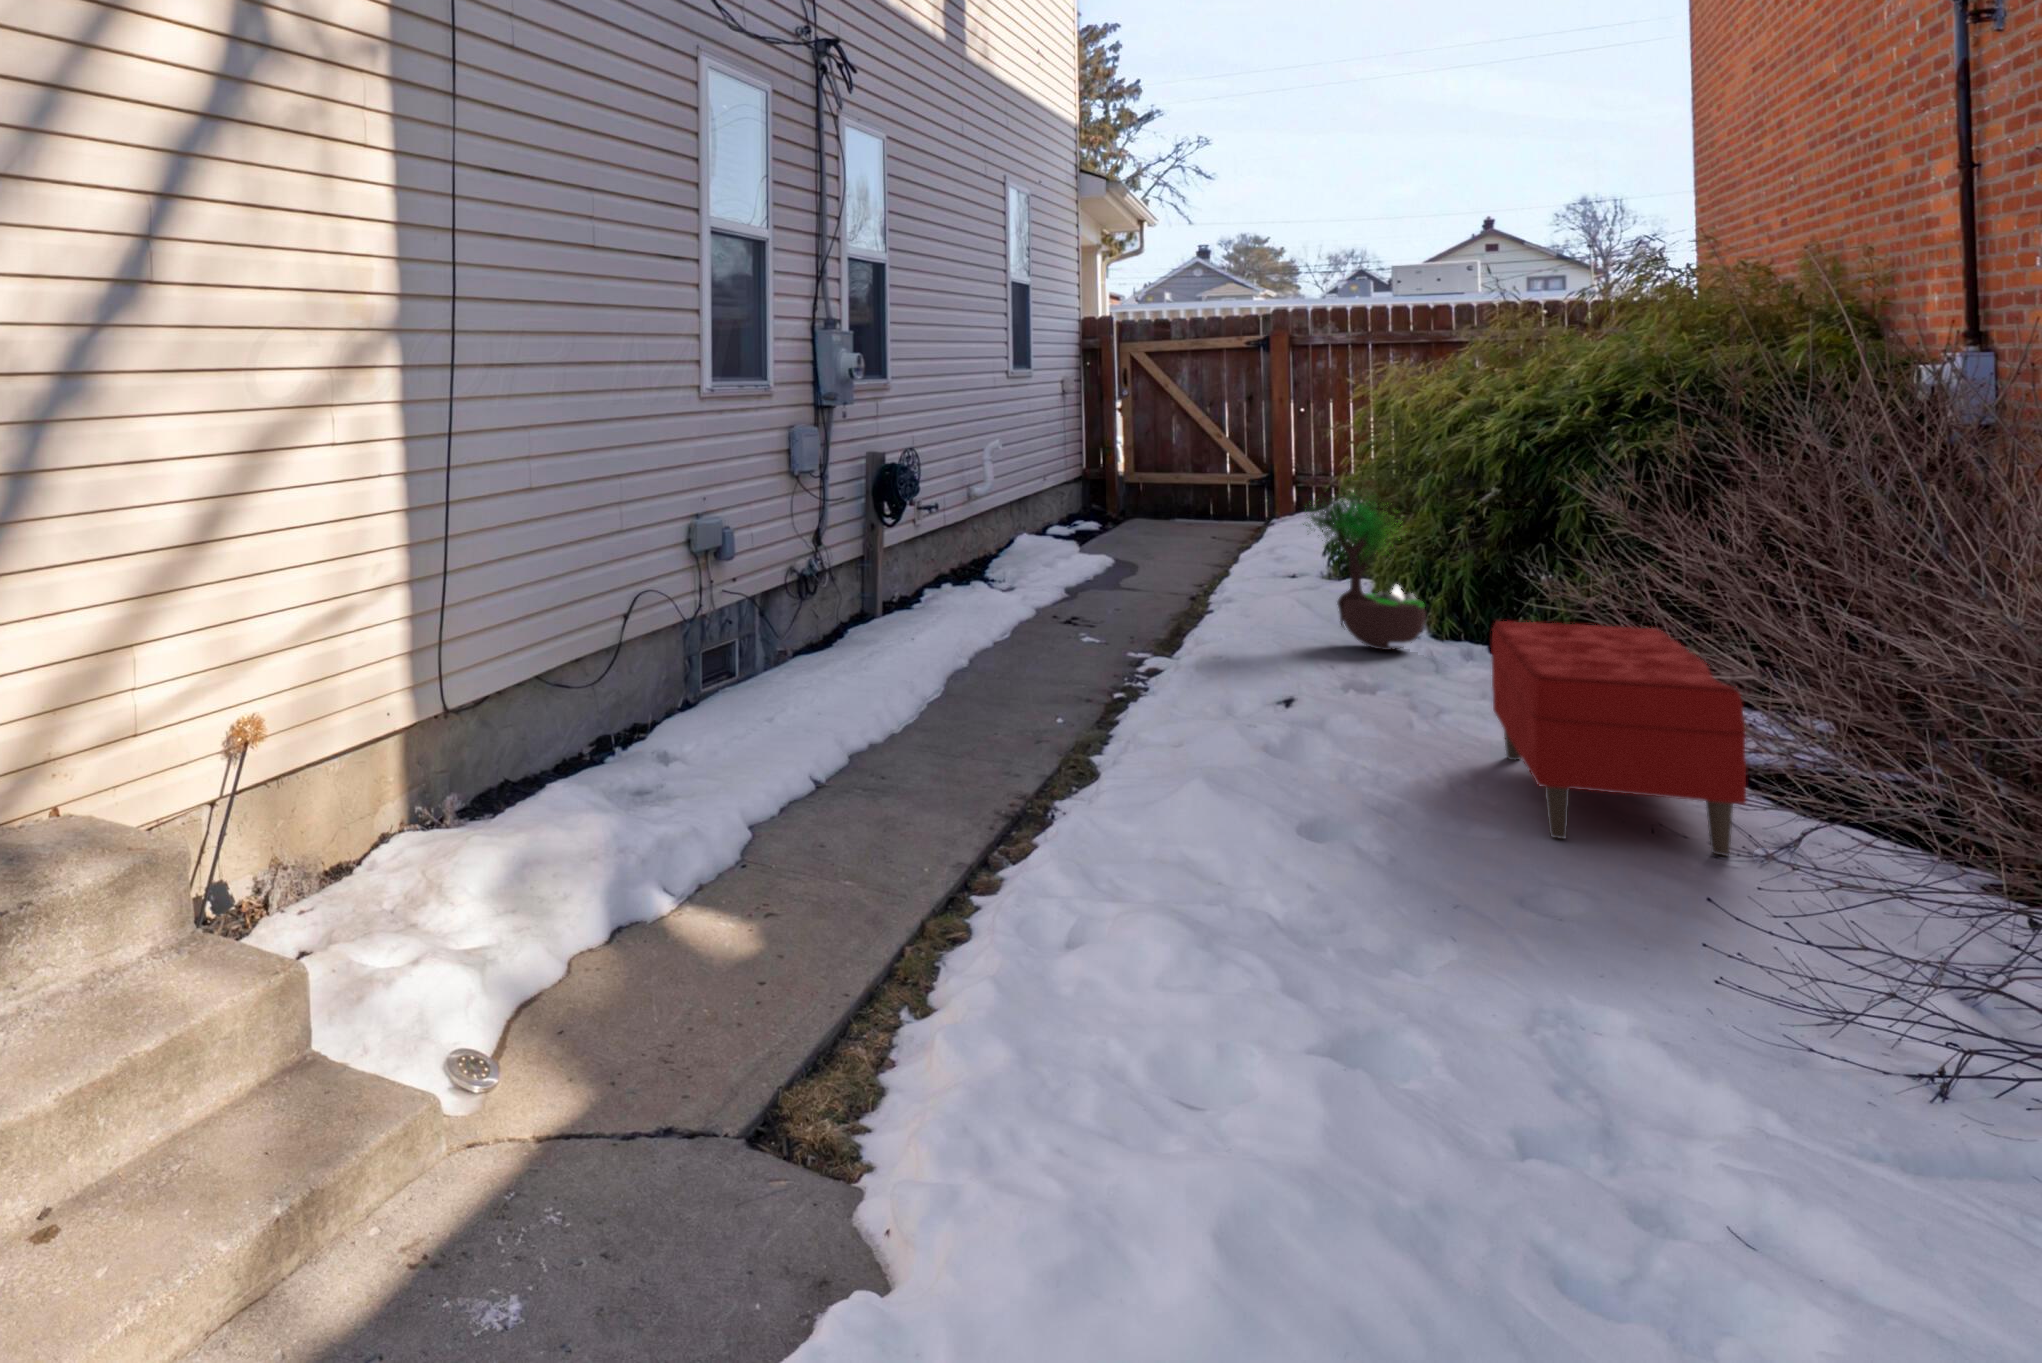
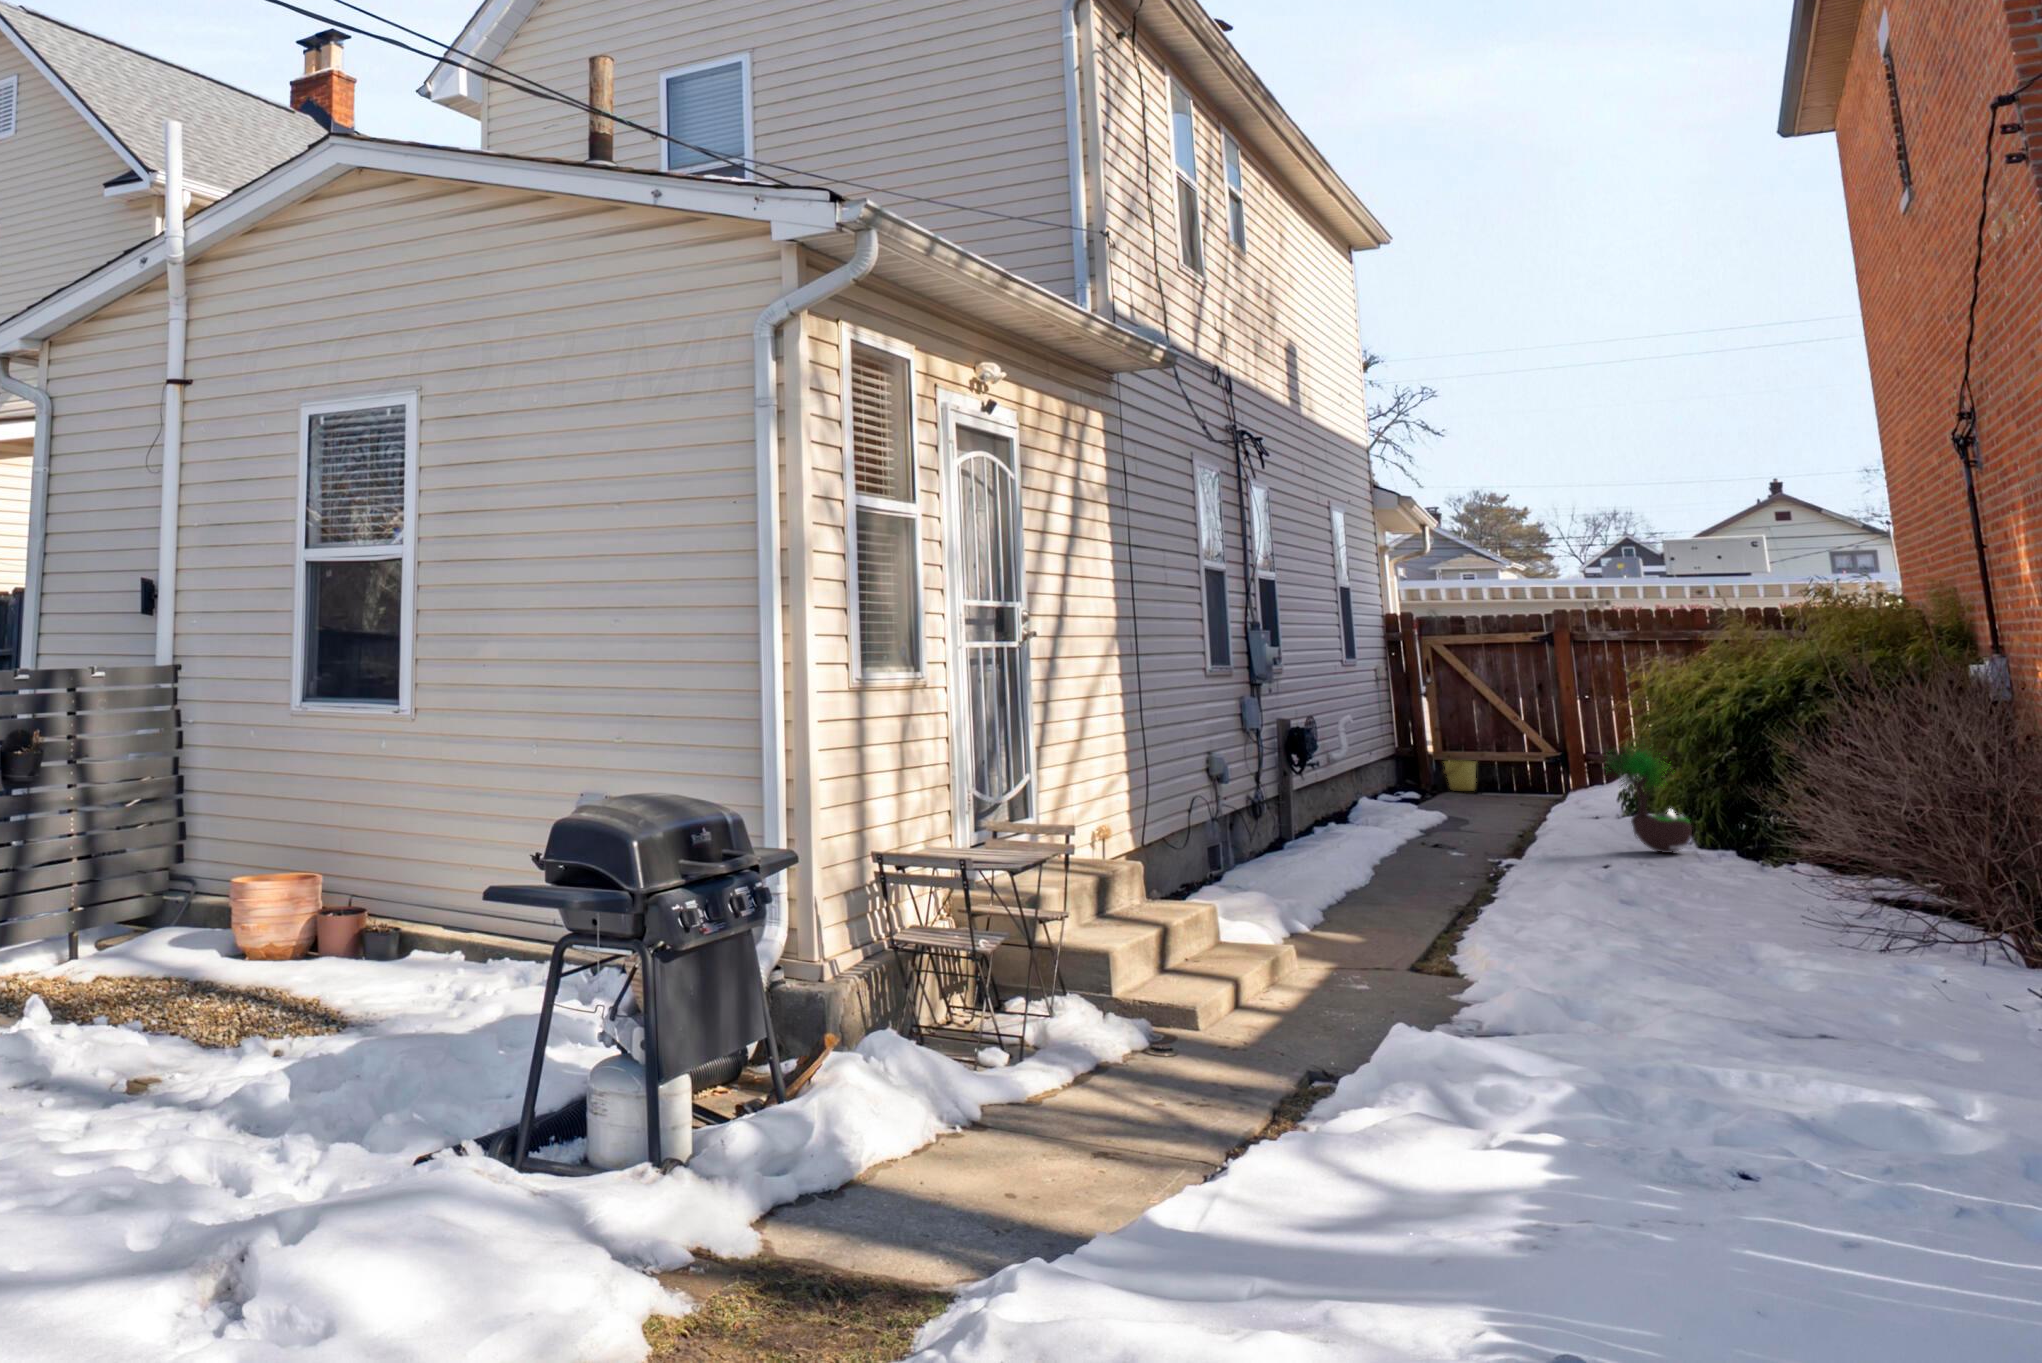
bucket: none [1133,485,1172,520] -> present [1444,760,1476,791]
bench: present [1491,621,1746,855] -> none [1723,810,1849,916]

